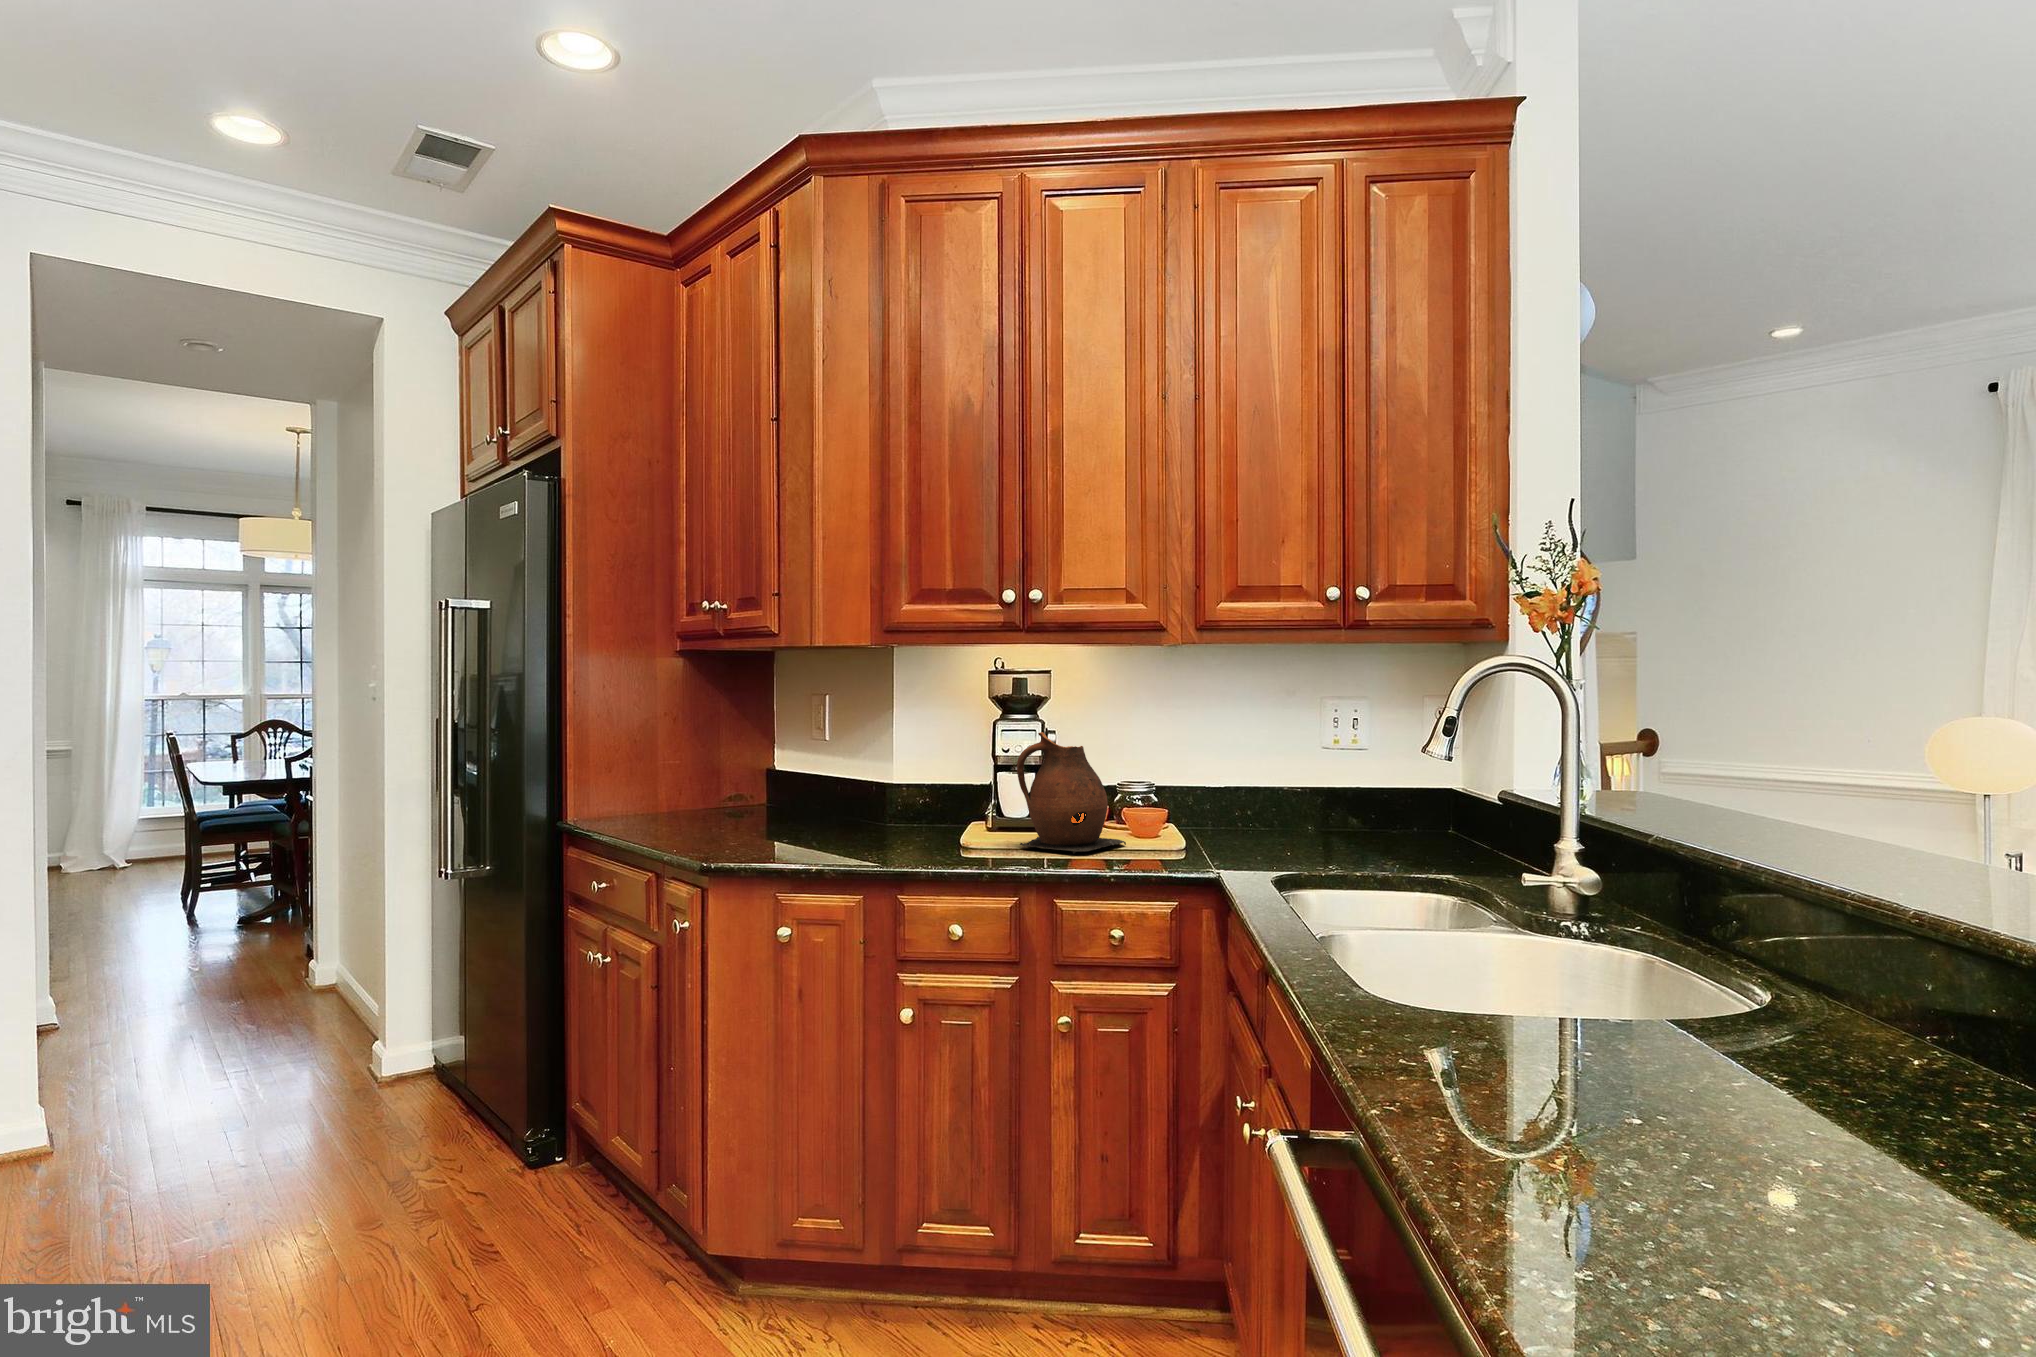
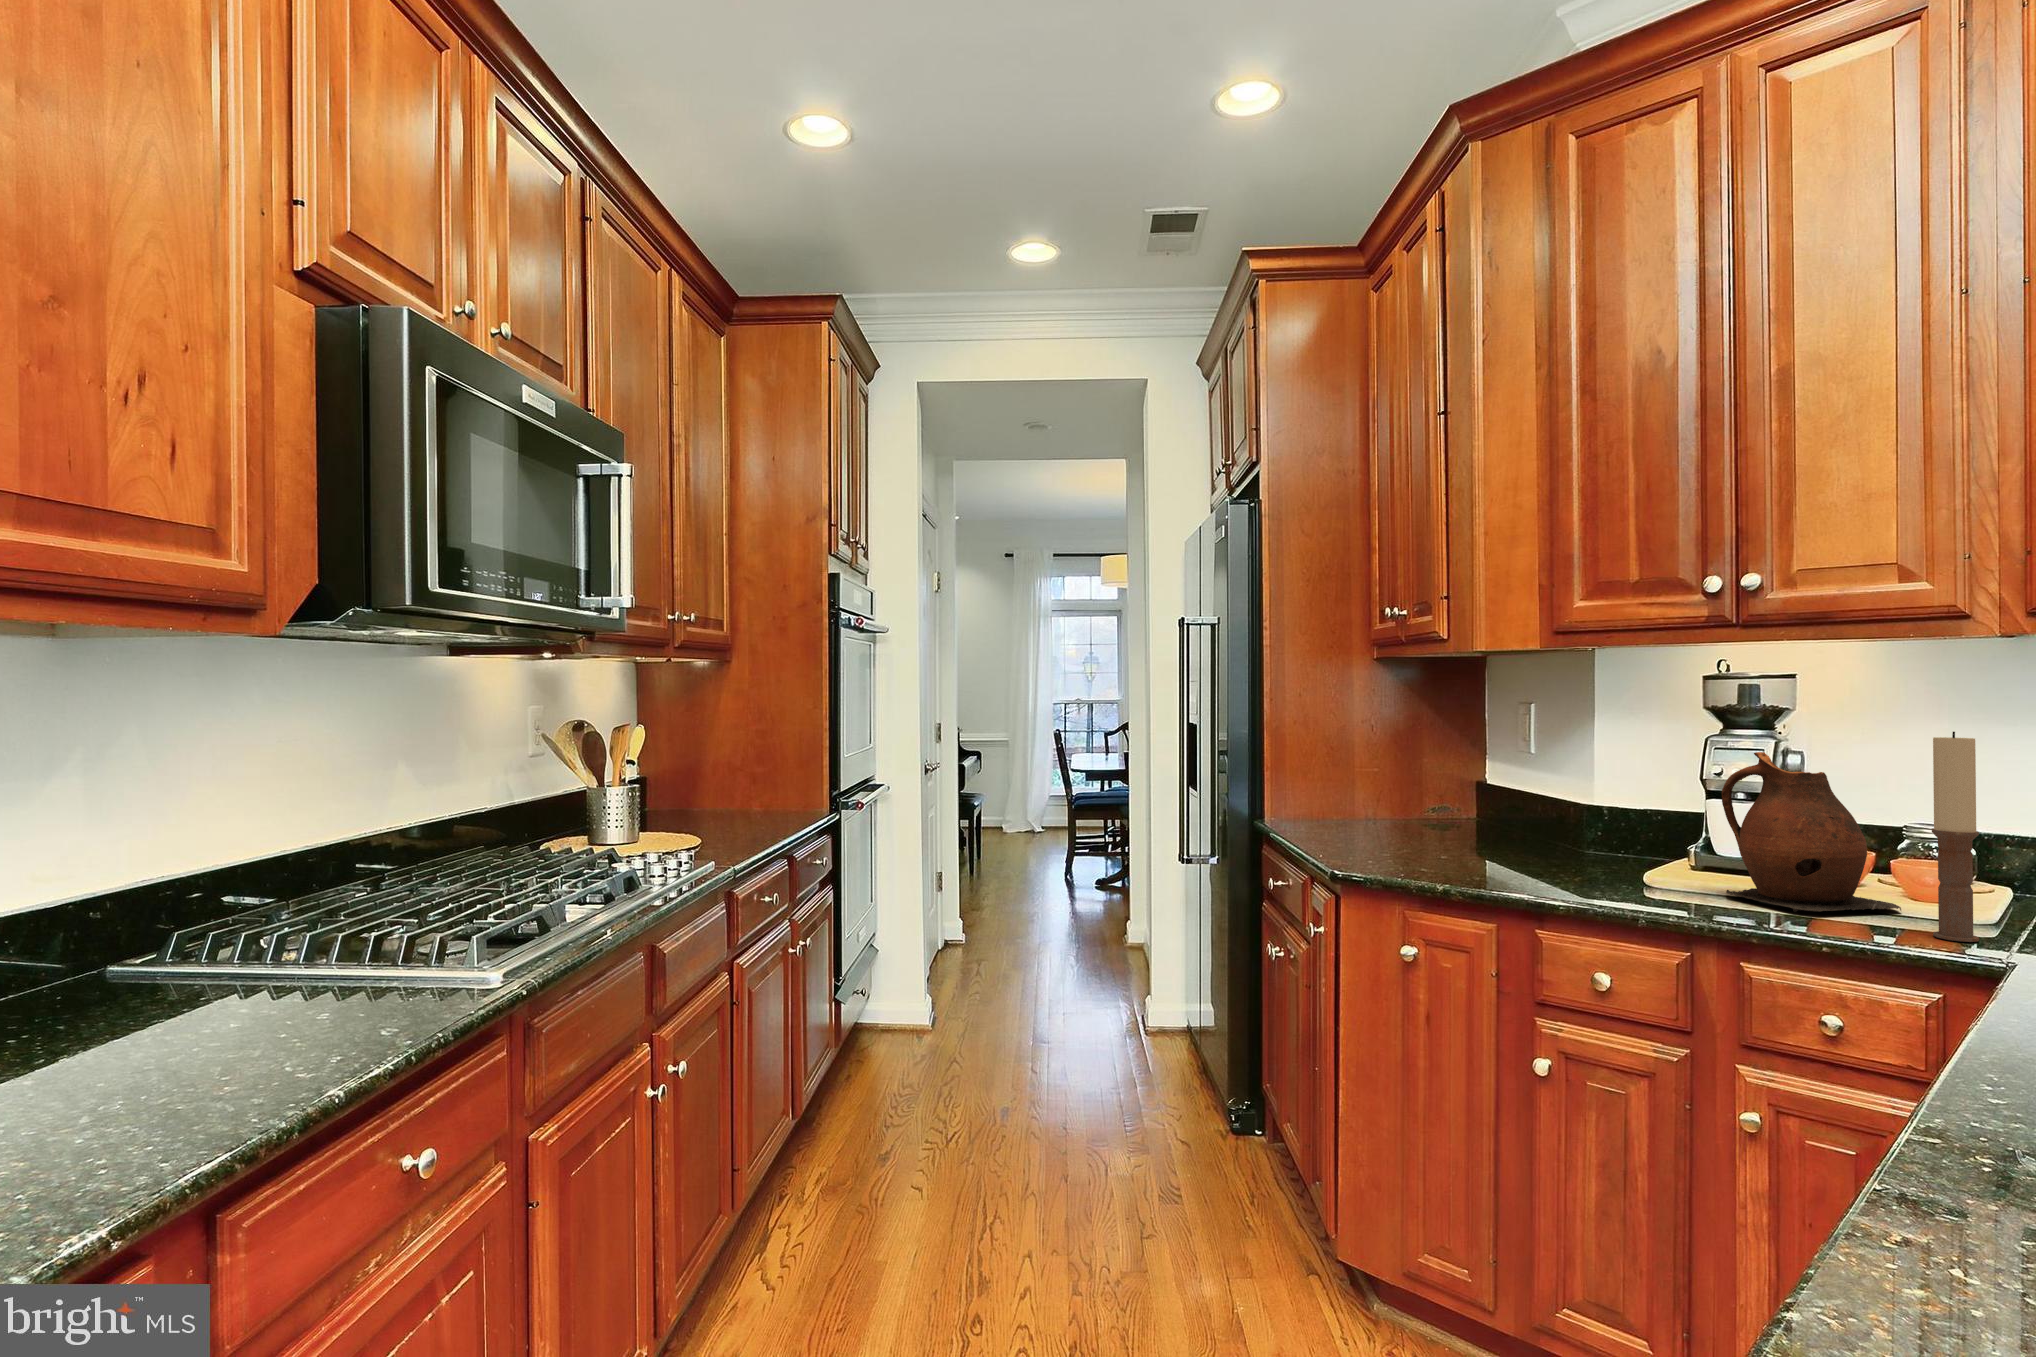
candle: none [1157,713,1181,860] -> present [1932,732,1979,942]

